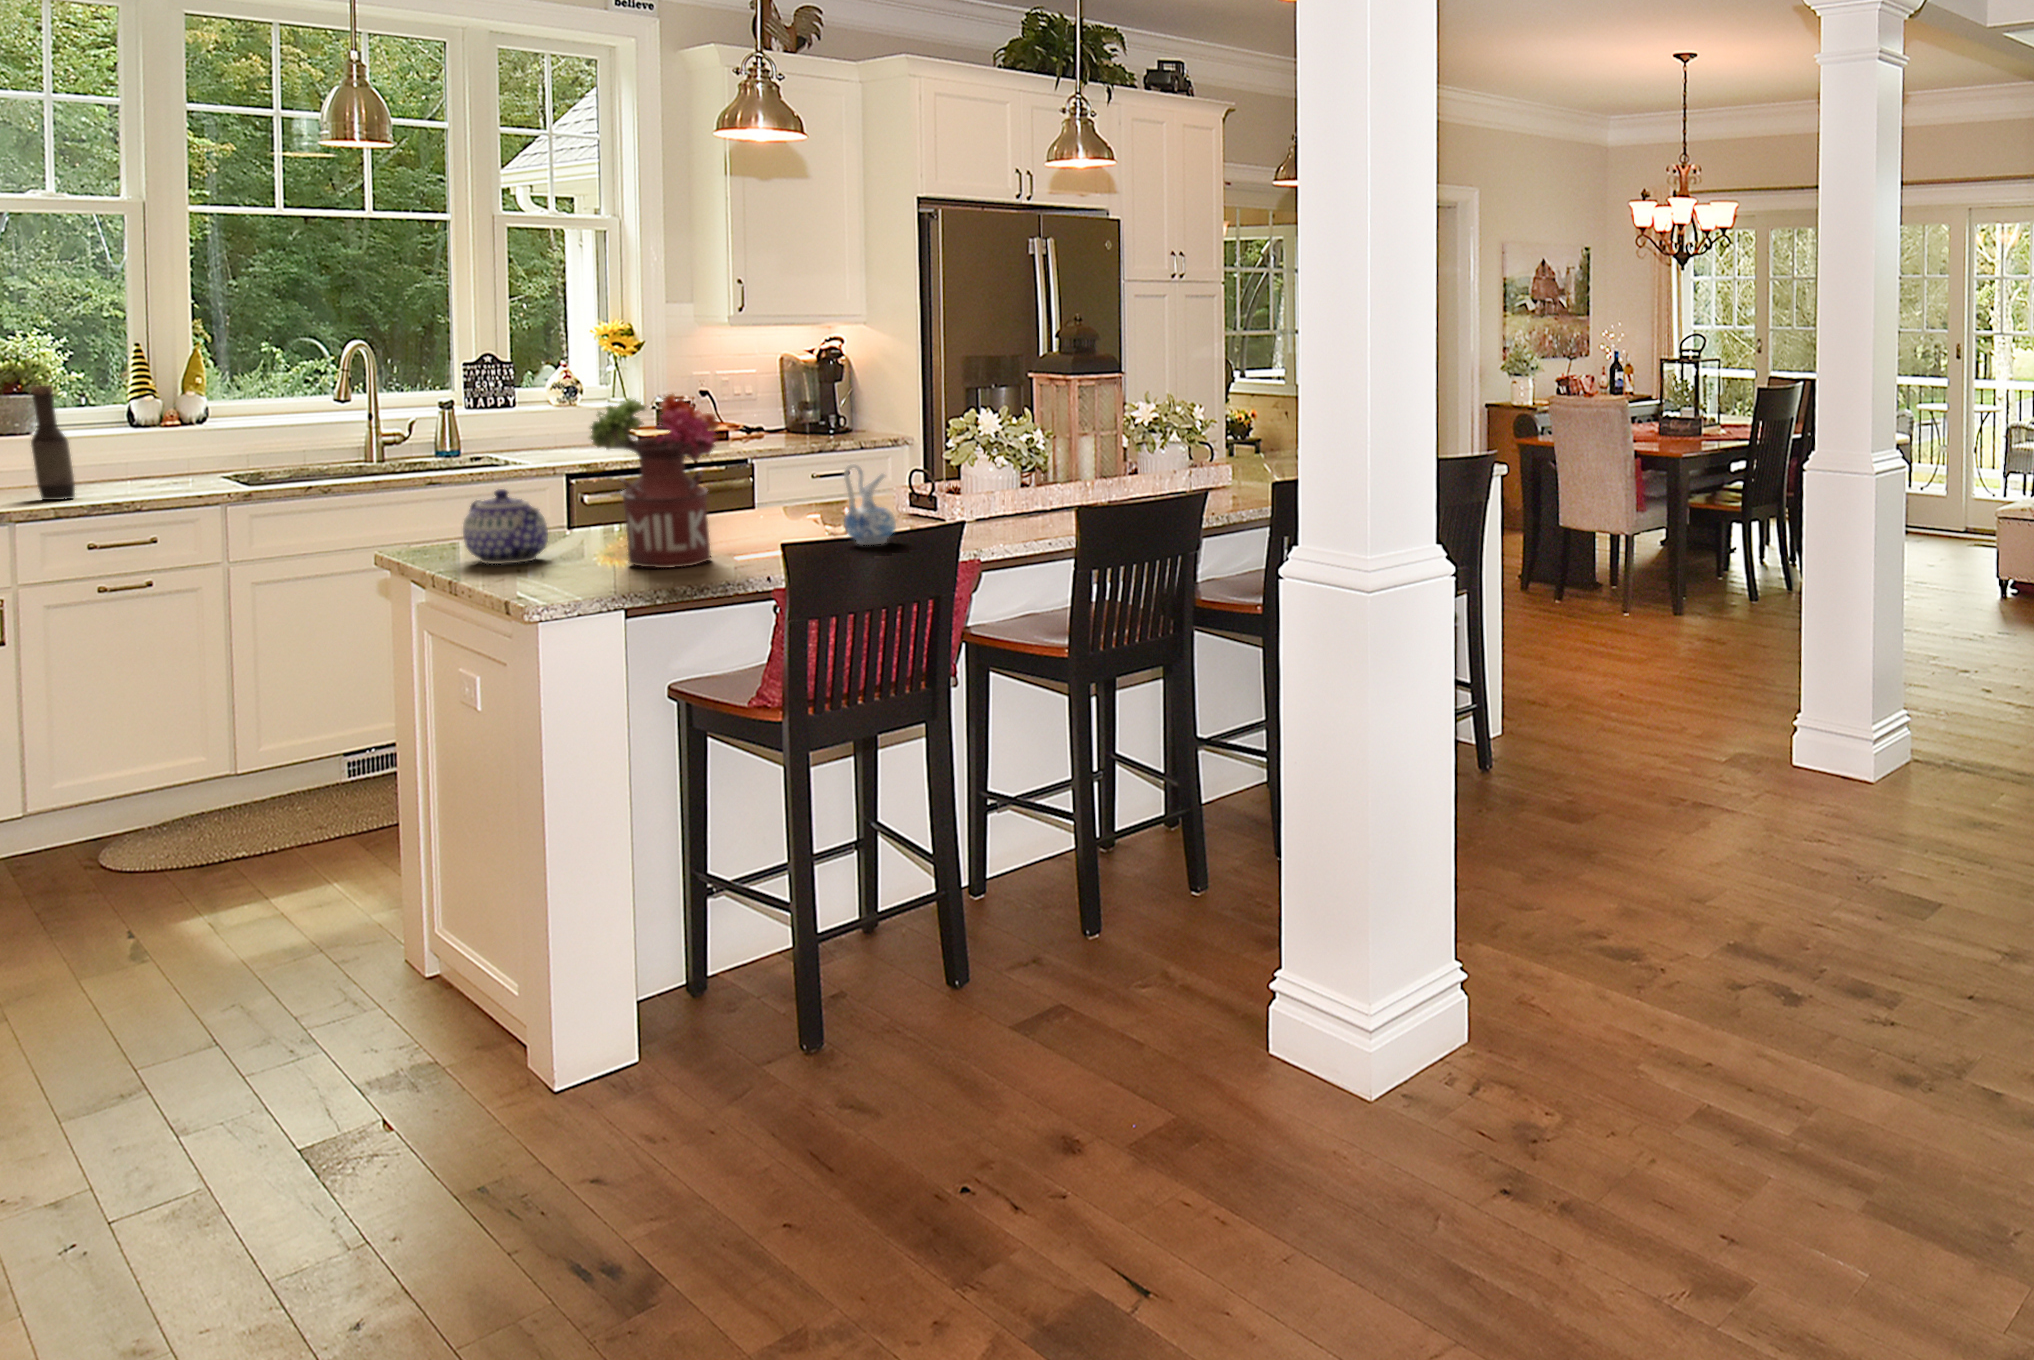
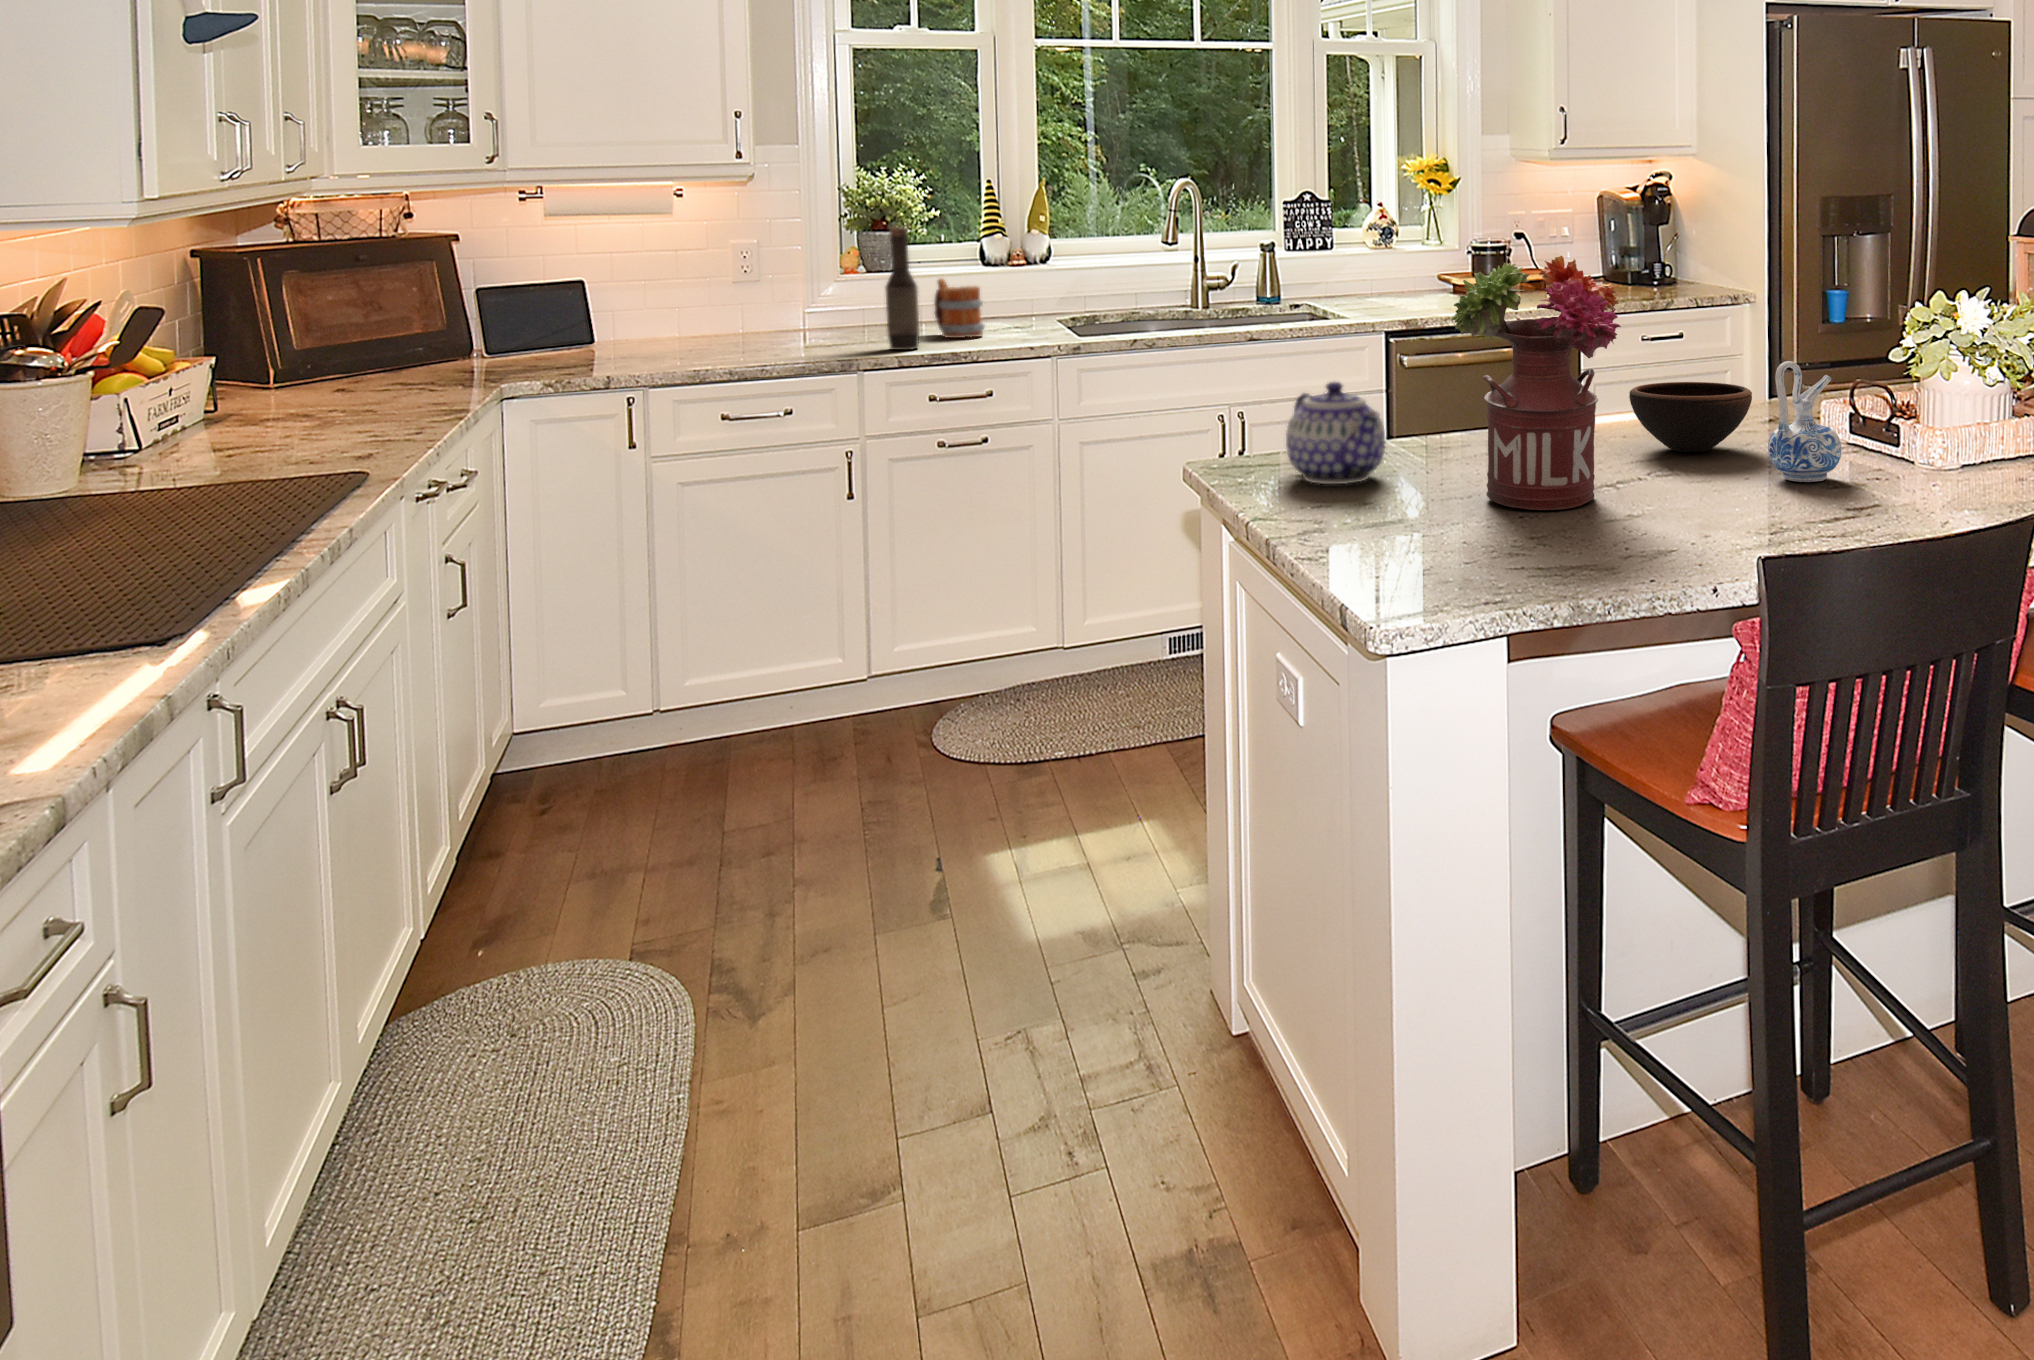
mug: none [84,435,146,490] -> present [934,279,984,338]
bowl: none [749,486,842,534] -> present [1629,382,1752,452]

